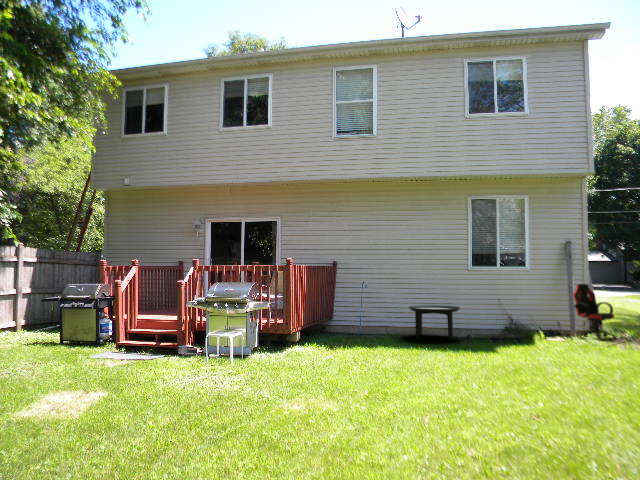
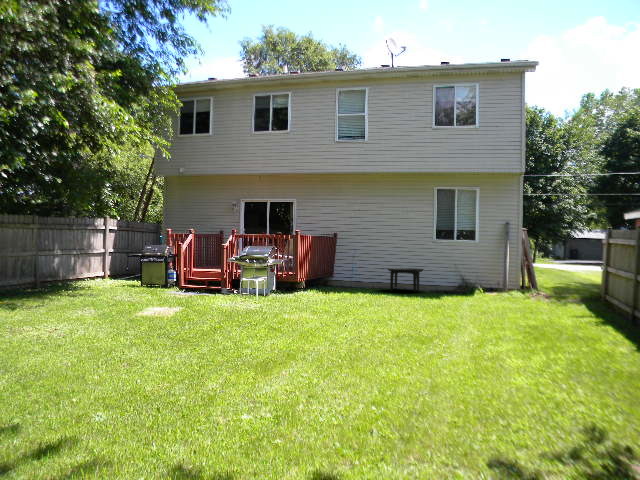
chair: present [573,284,617,340] -> none [509,254,537,295]

